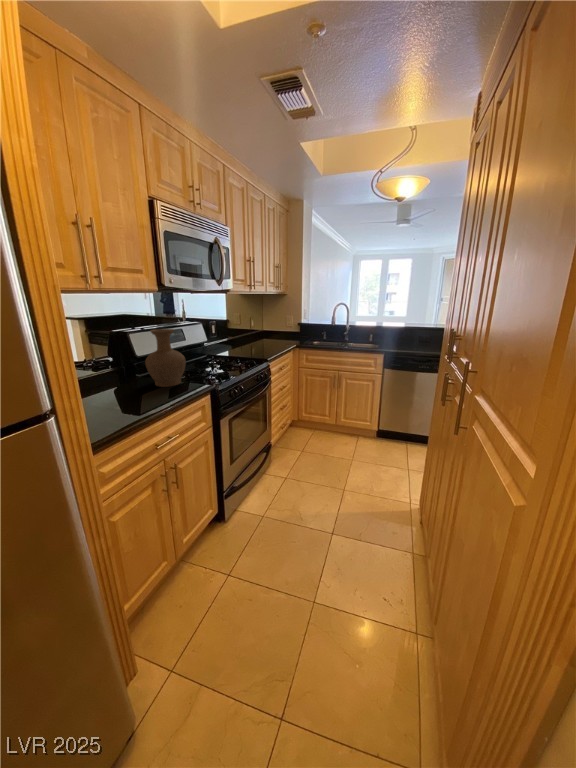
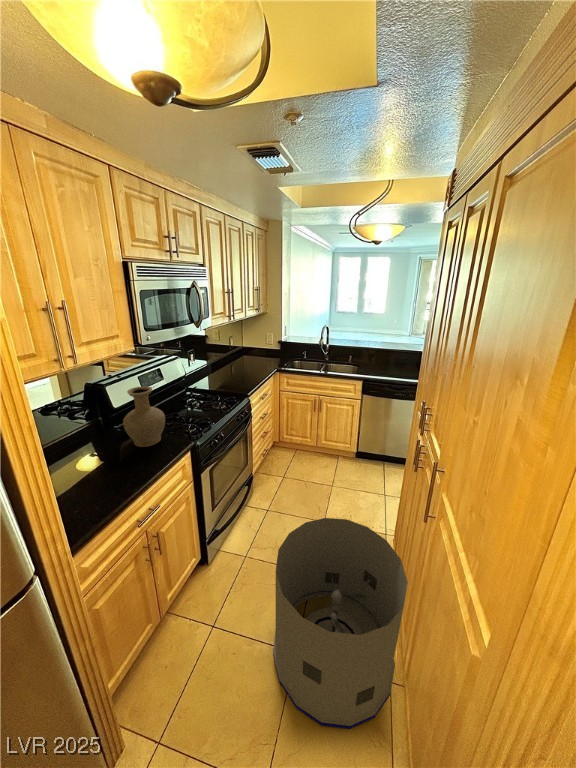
trash can: none [291,462,434,672] -> present [273,518,408,729]

